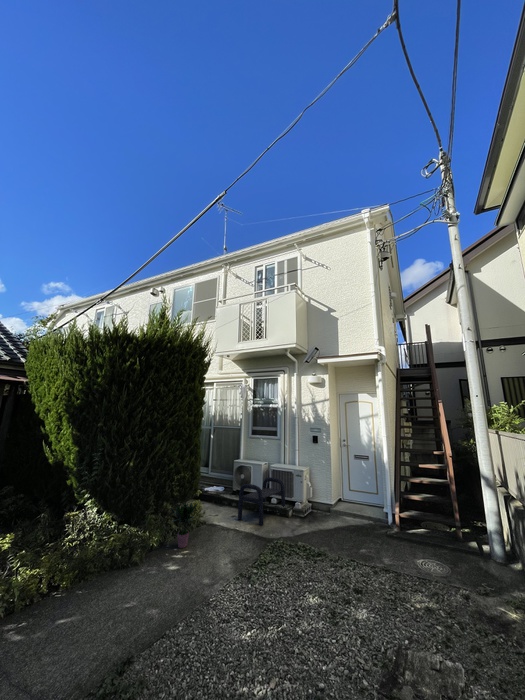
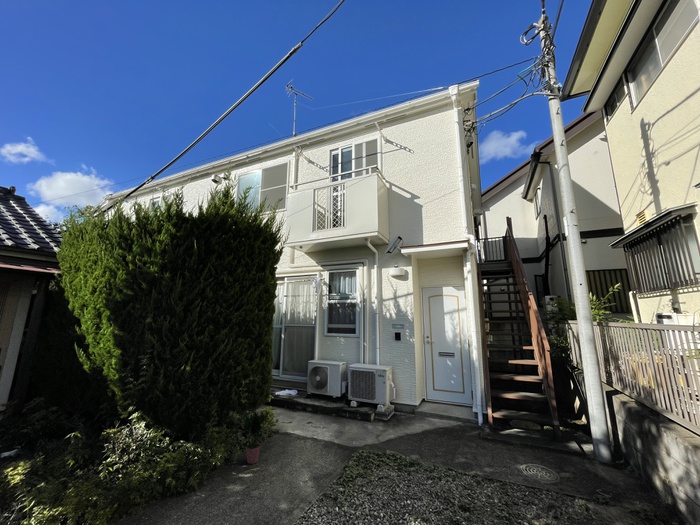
bench: present [238,477,285,525] -> none [315,378,366,432]

